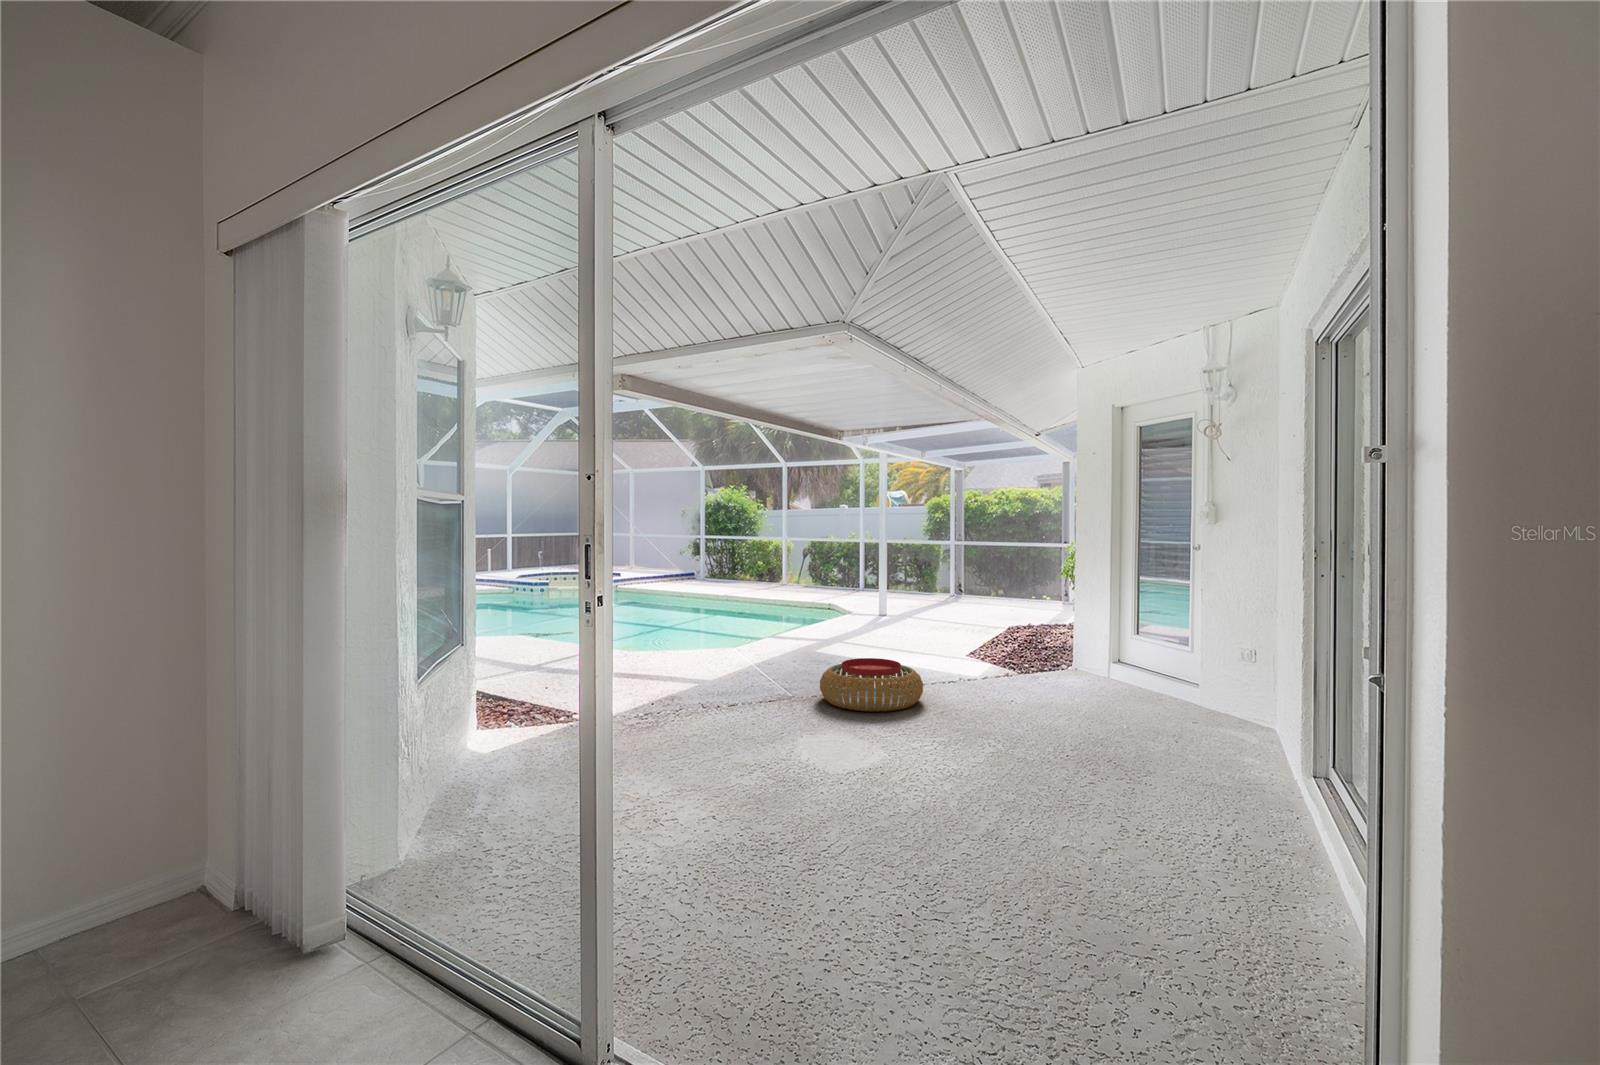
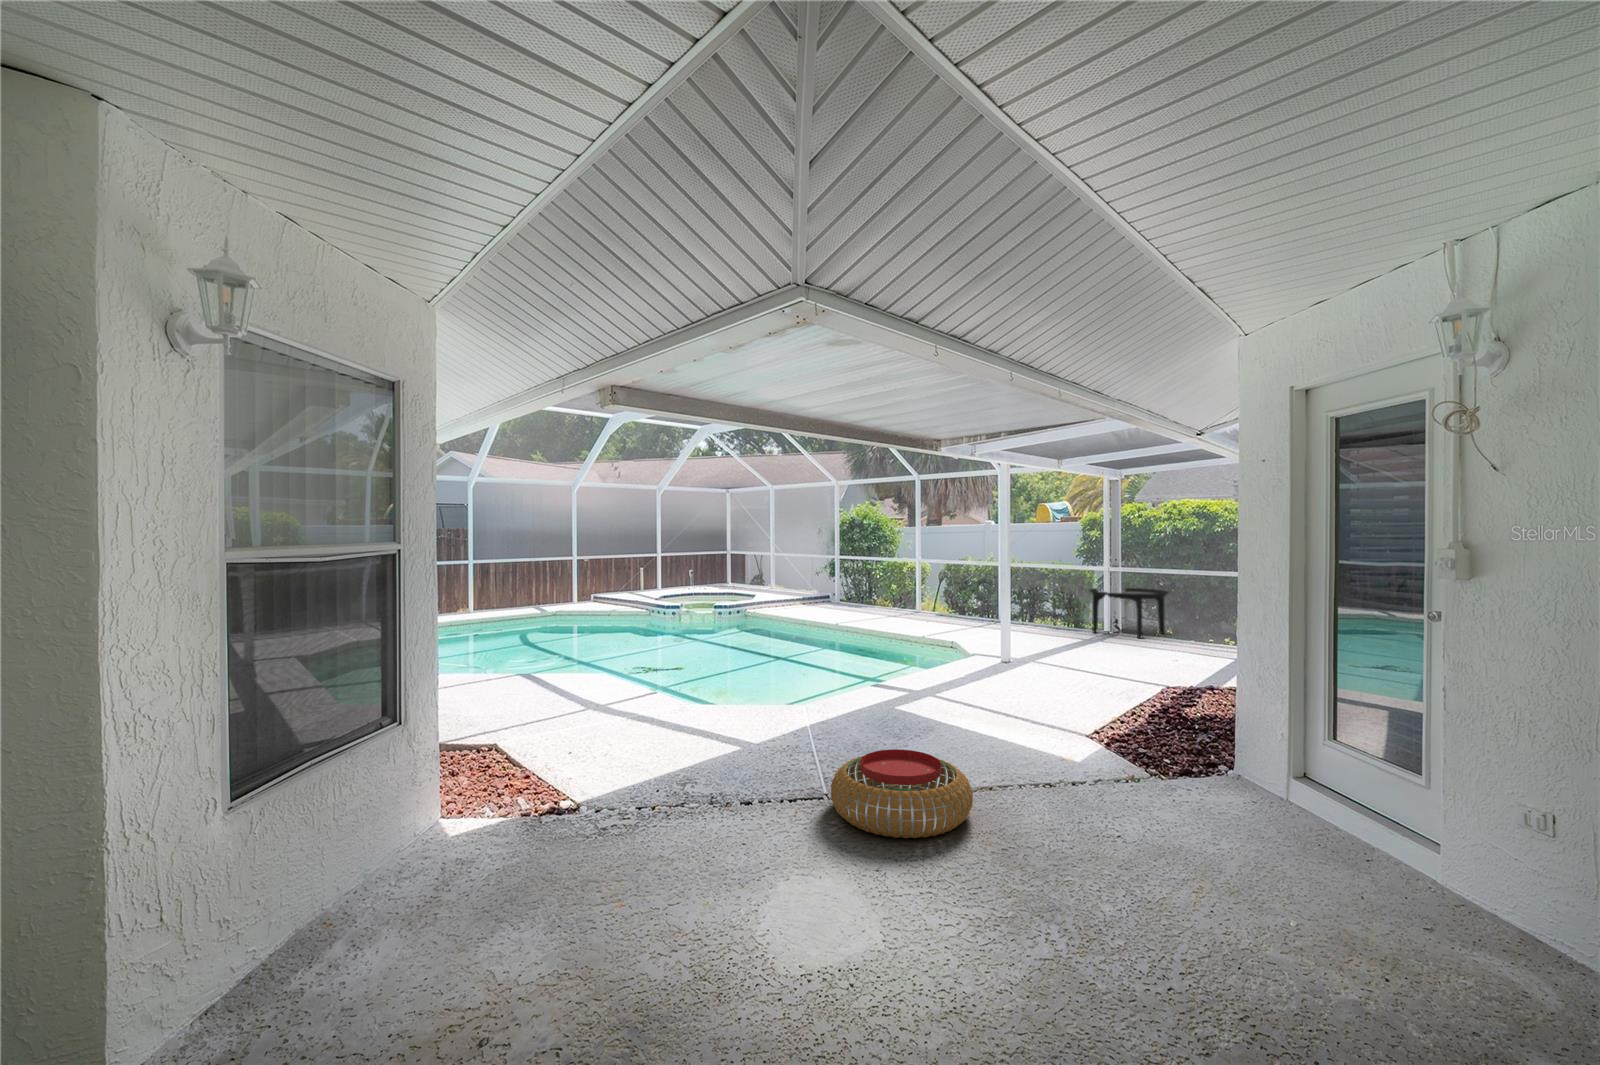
round table: none [937,560,1001,600] -> present [1089,588,1169,638]

